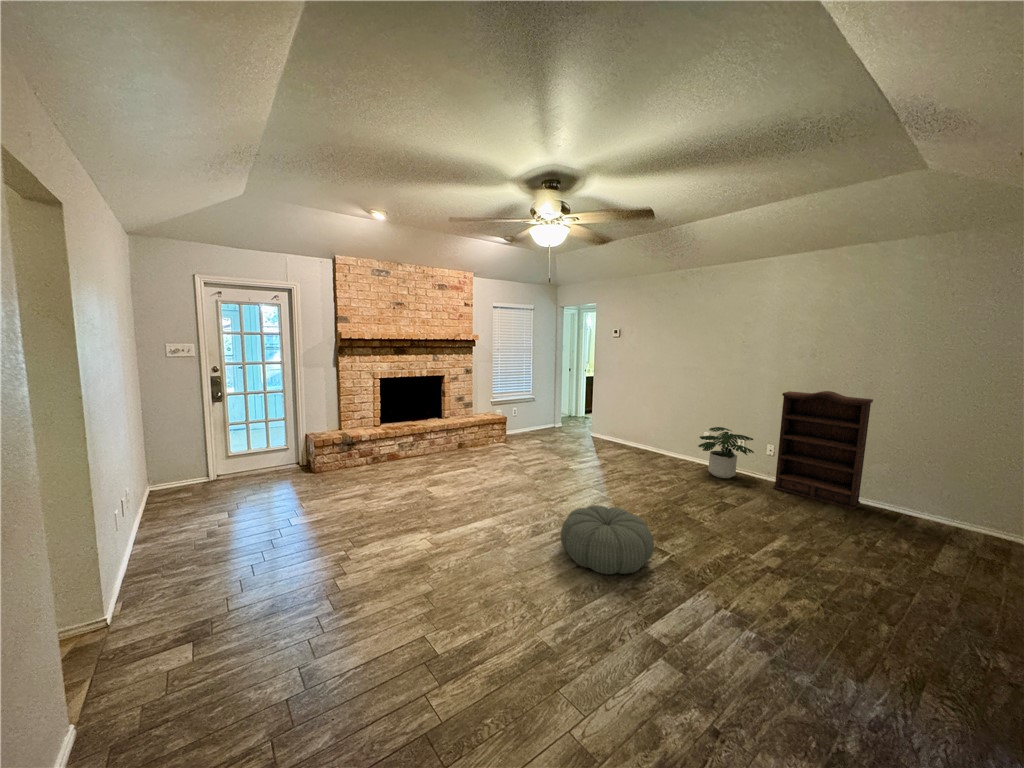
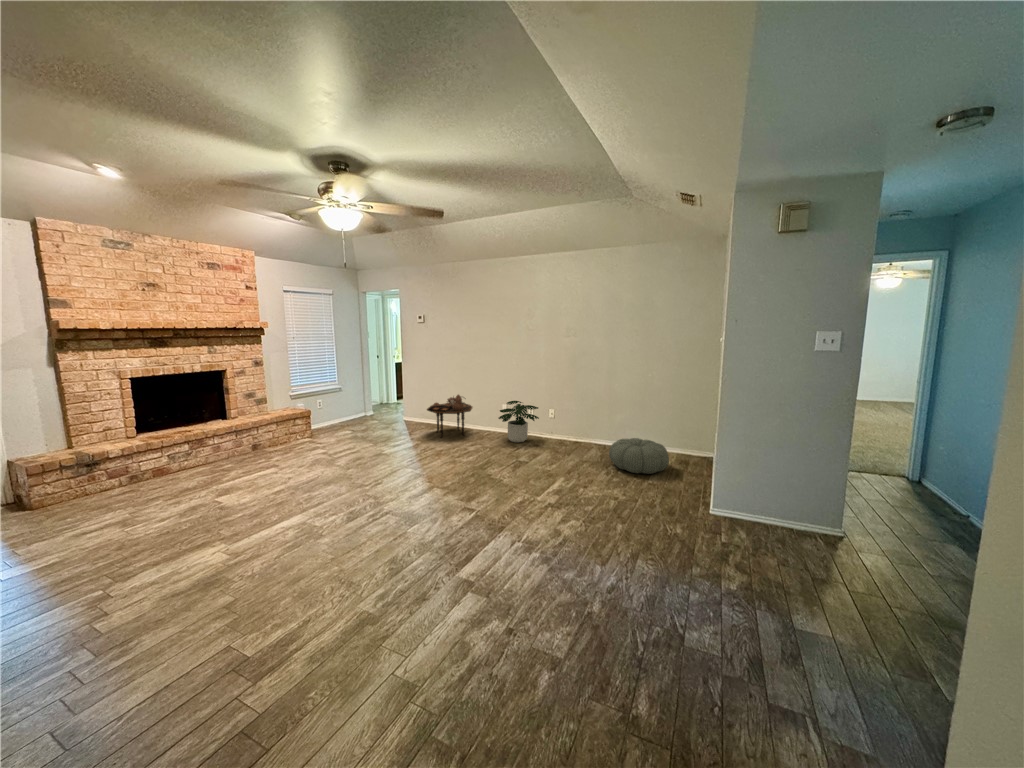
bookshelf: present [773,391,873,510] -> none [553,366,610,452]
side table: none [613,414,666,461] -> present [427,395,472,438]
pouf: present [561,505,654,574] -> present [609,438,669,474]

